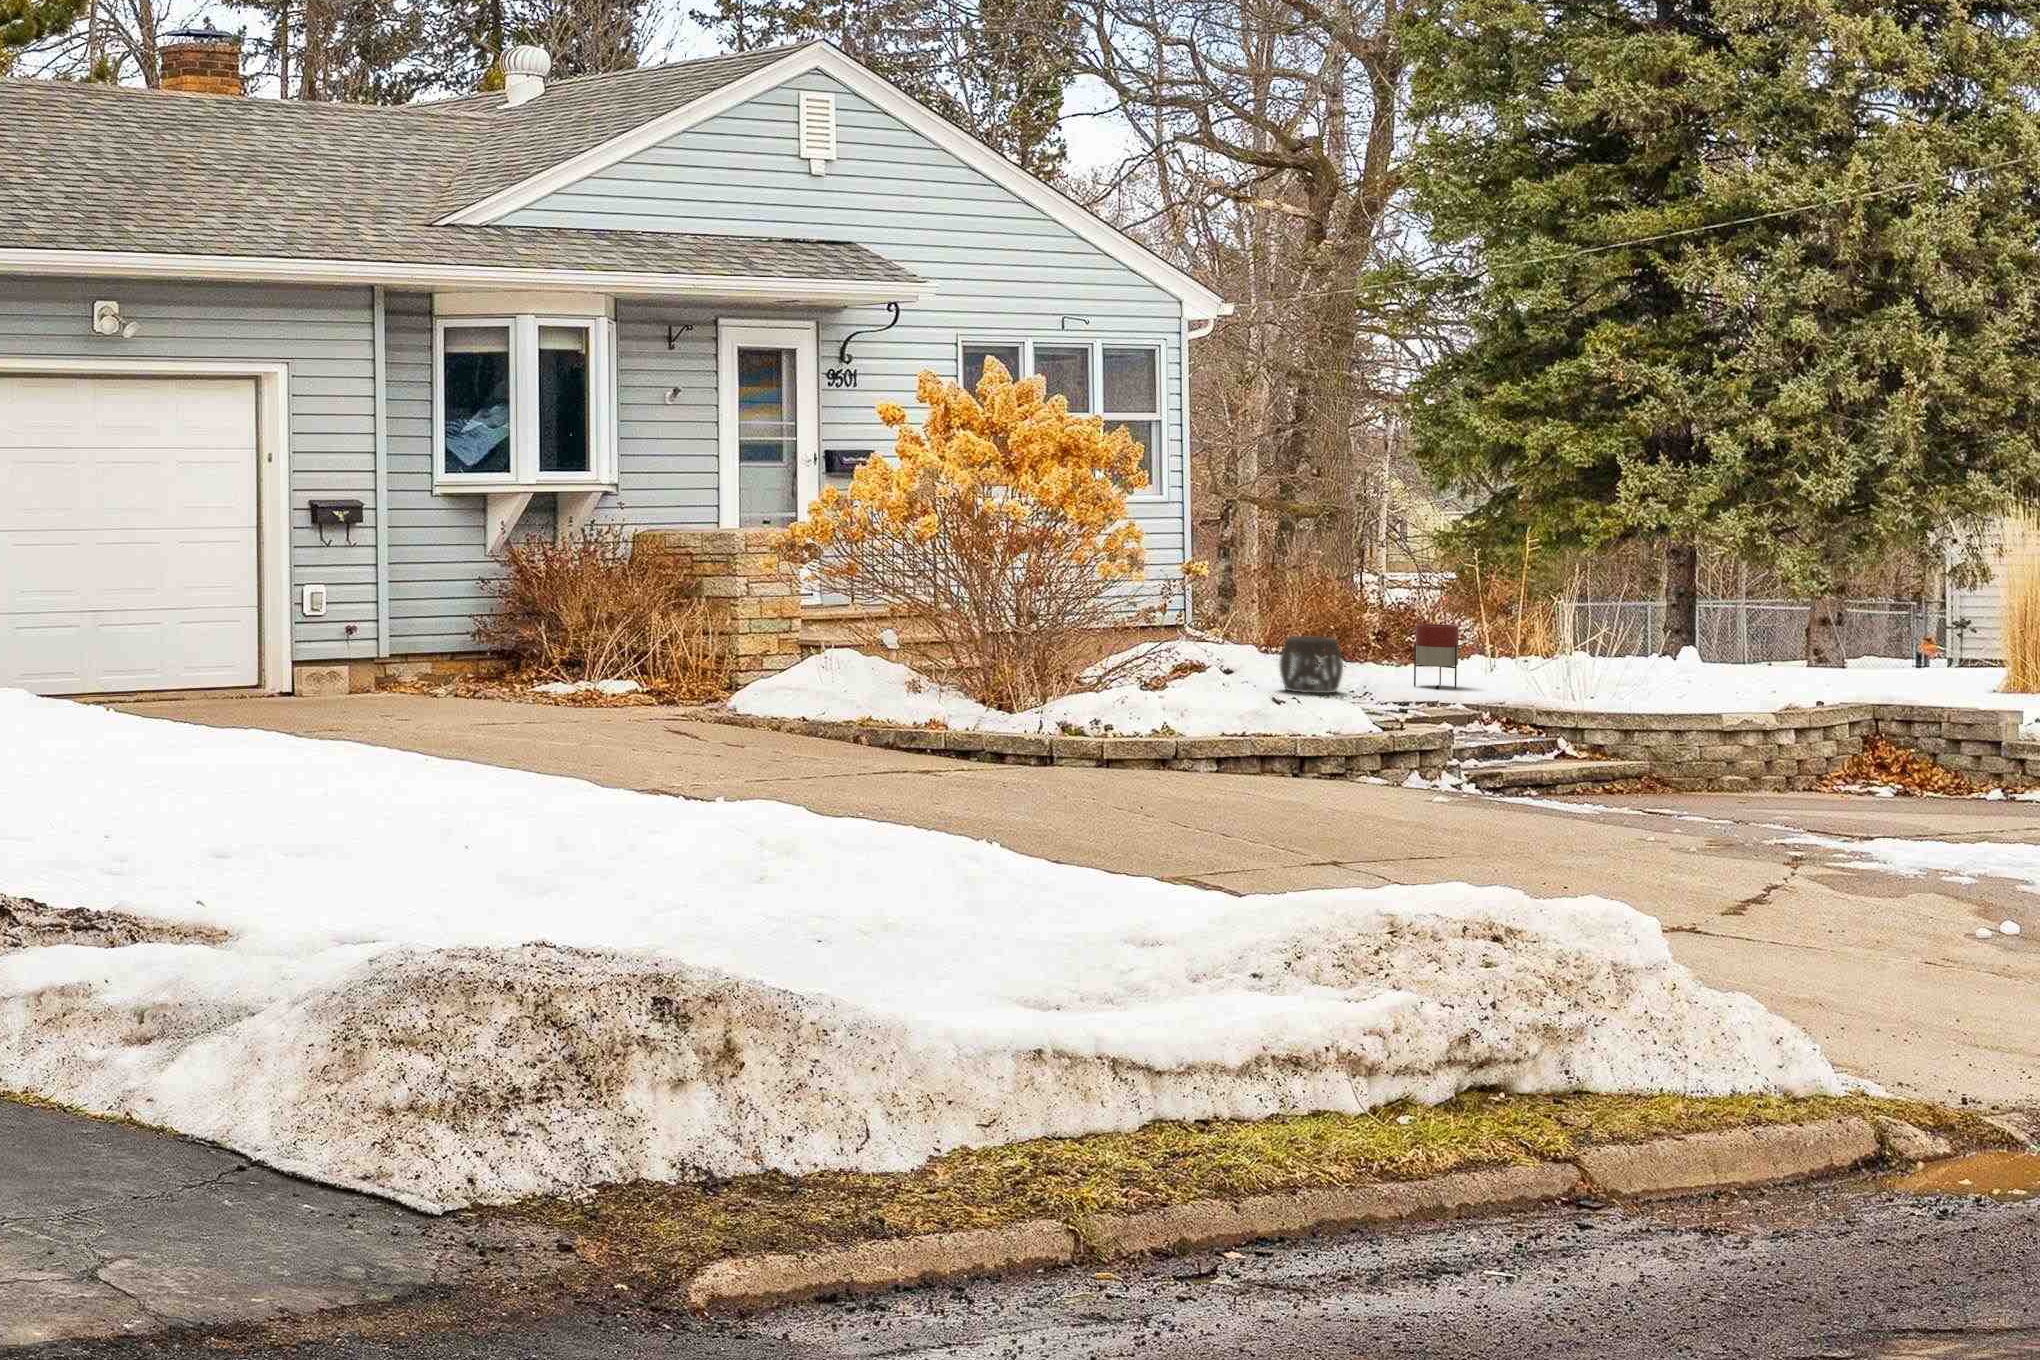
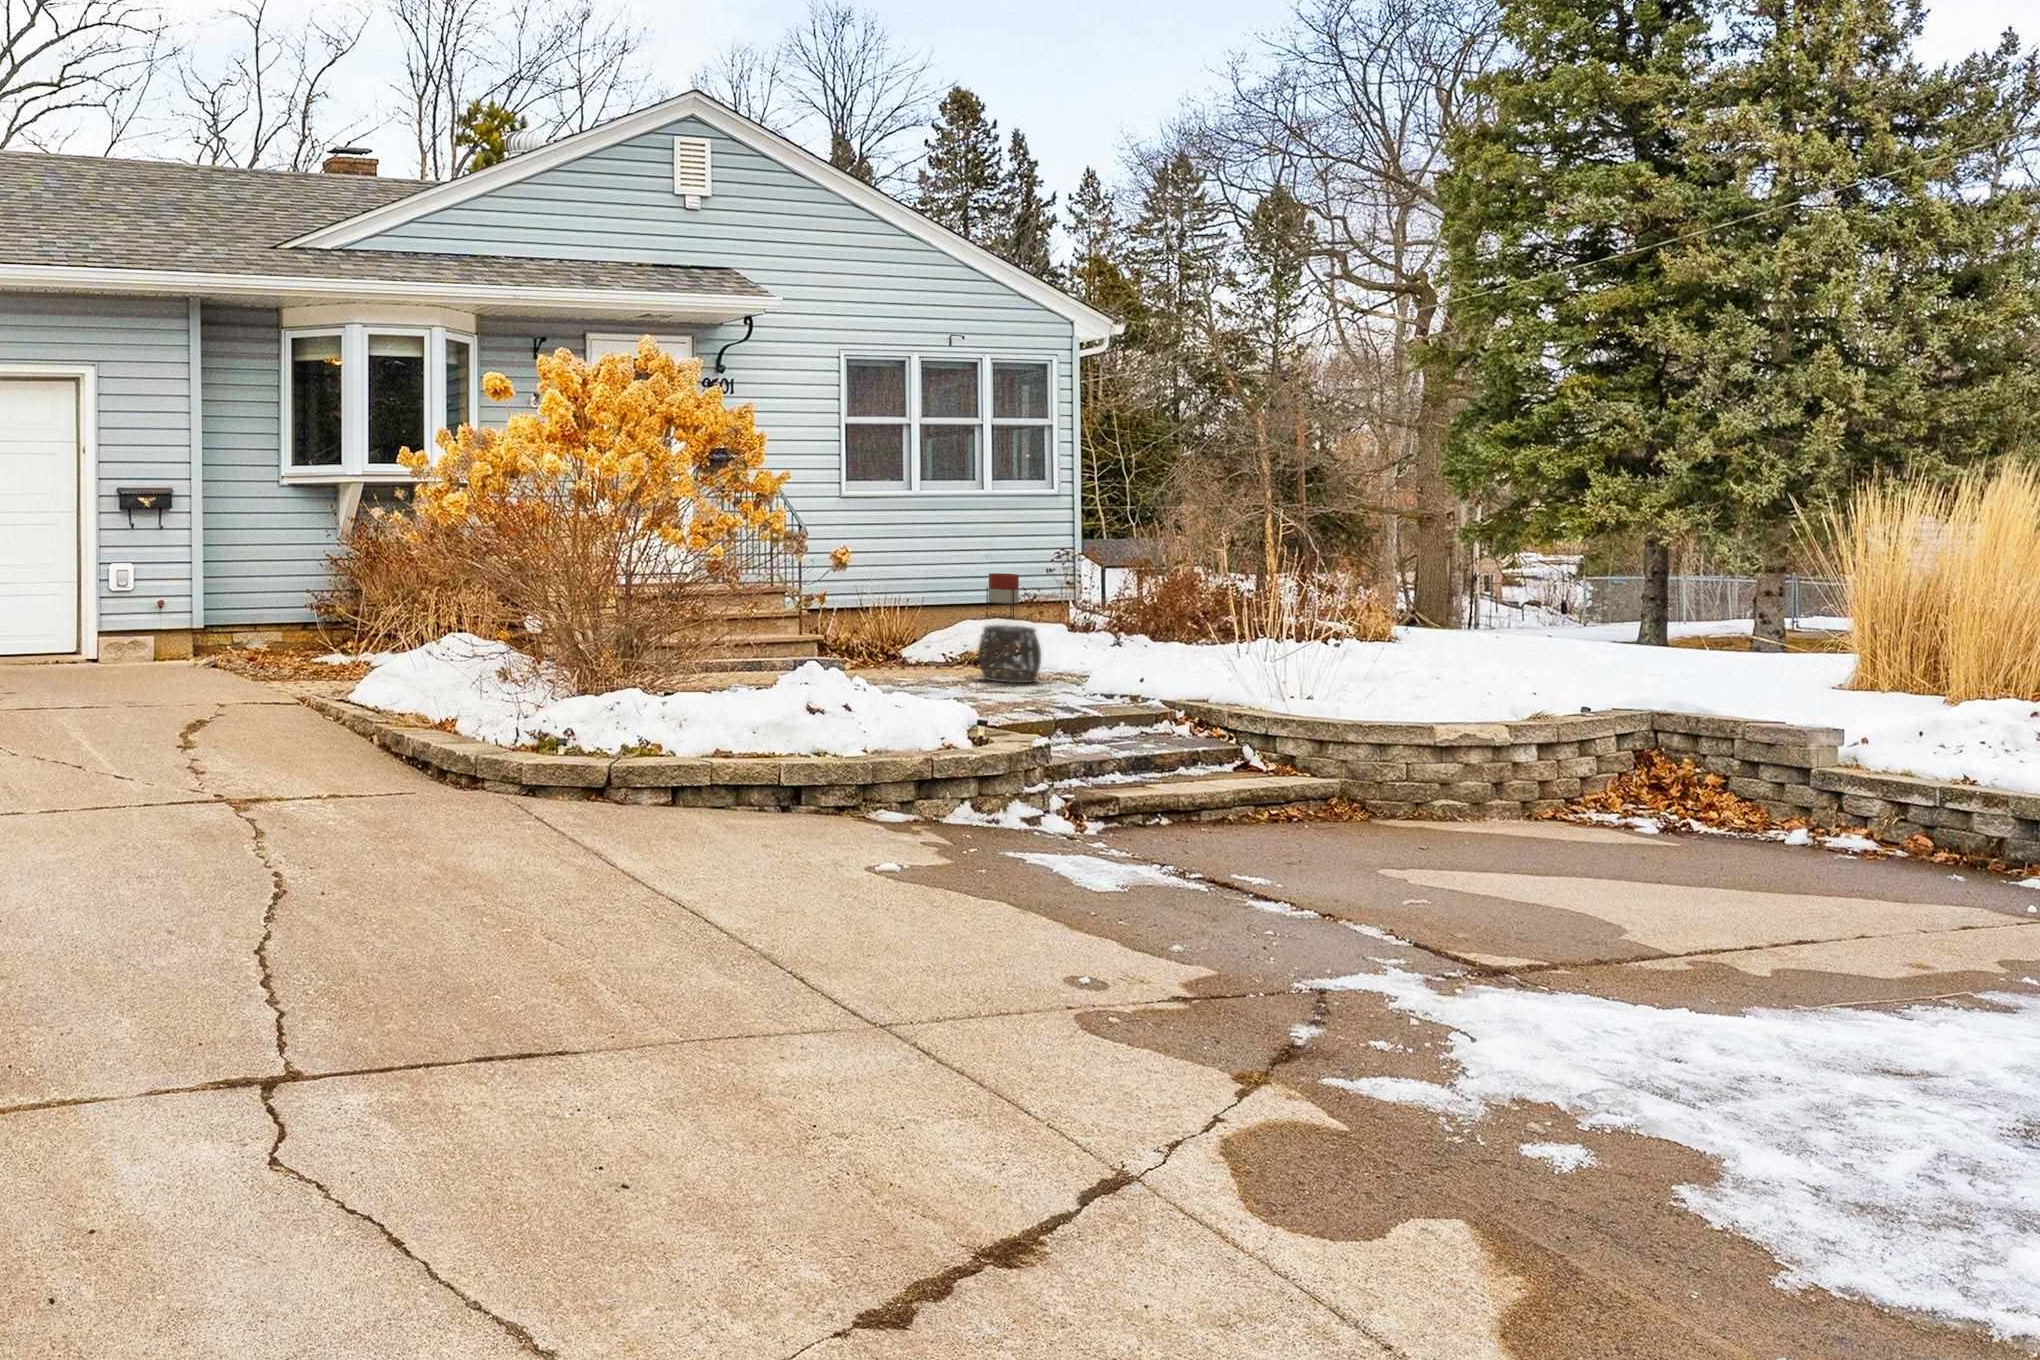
planter: present [1414,624,1458,689] -> present [987,573,1019,619]

